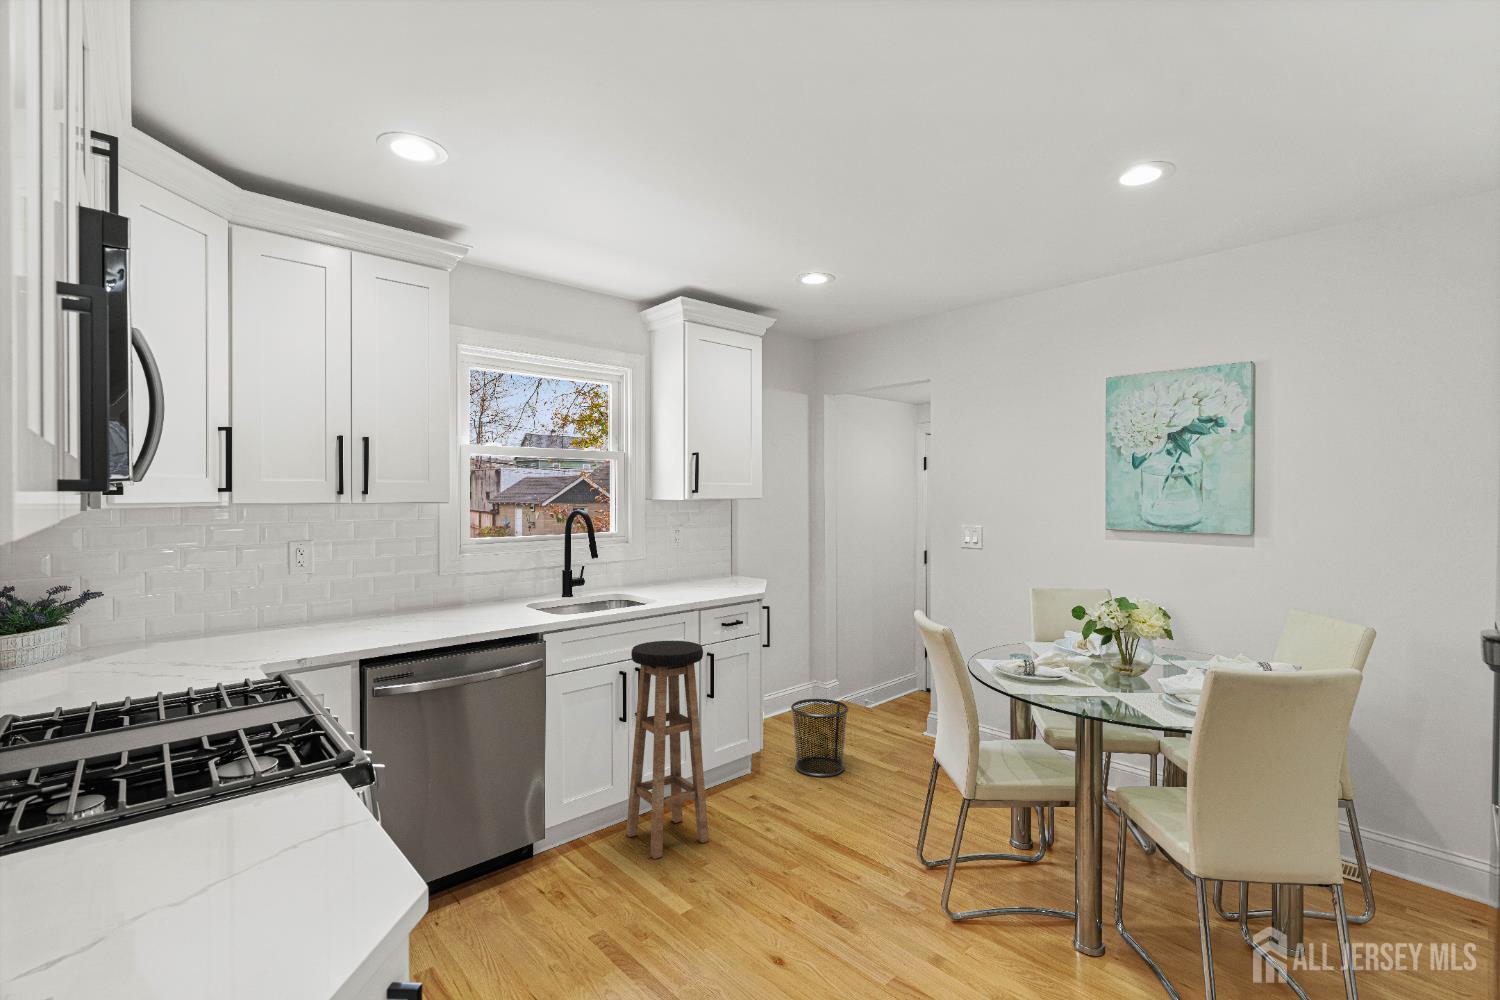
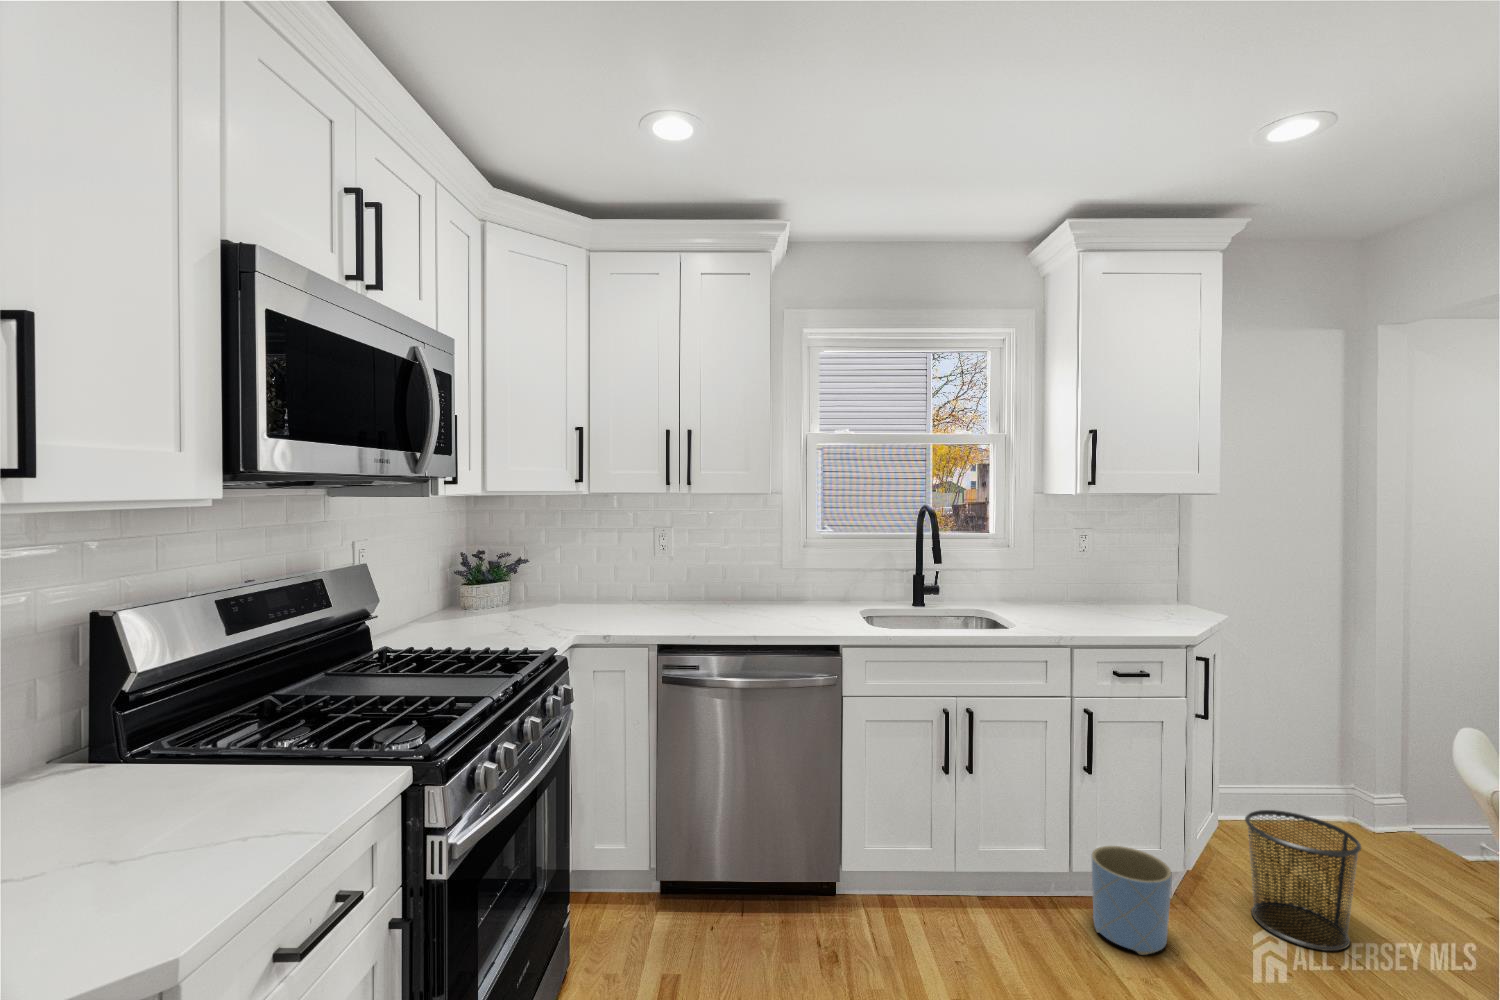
bar stool: present [626,641,709,859] -> none [947,678,1050,970]
planter: none [718,745,766,812] -> present [1092,846,1172,955]

